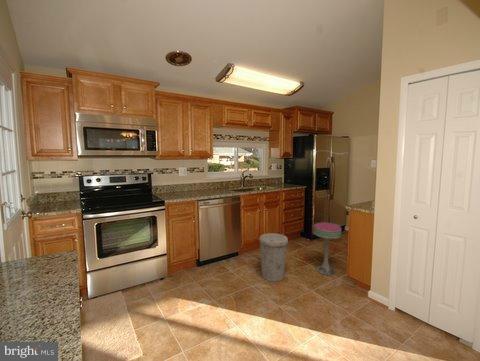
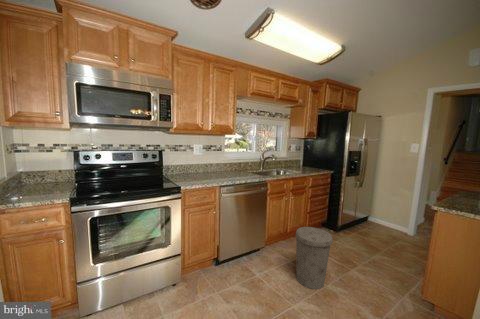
bar stool: present [314,222,341,275] -> none [357,215,394,279]

